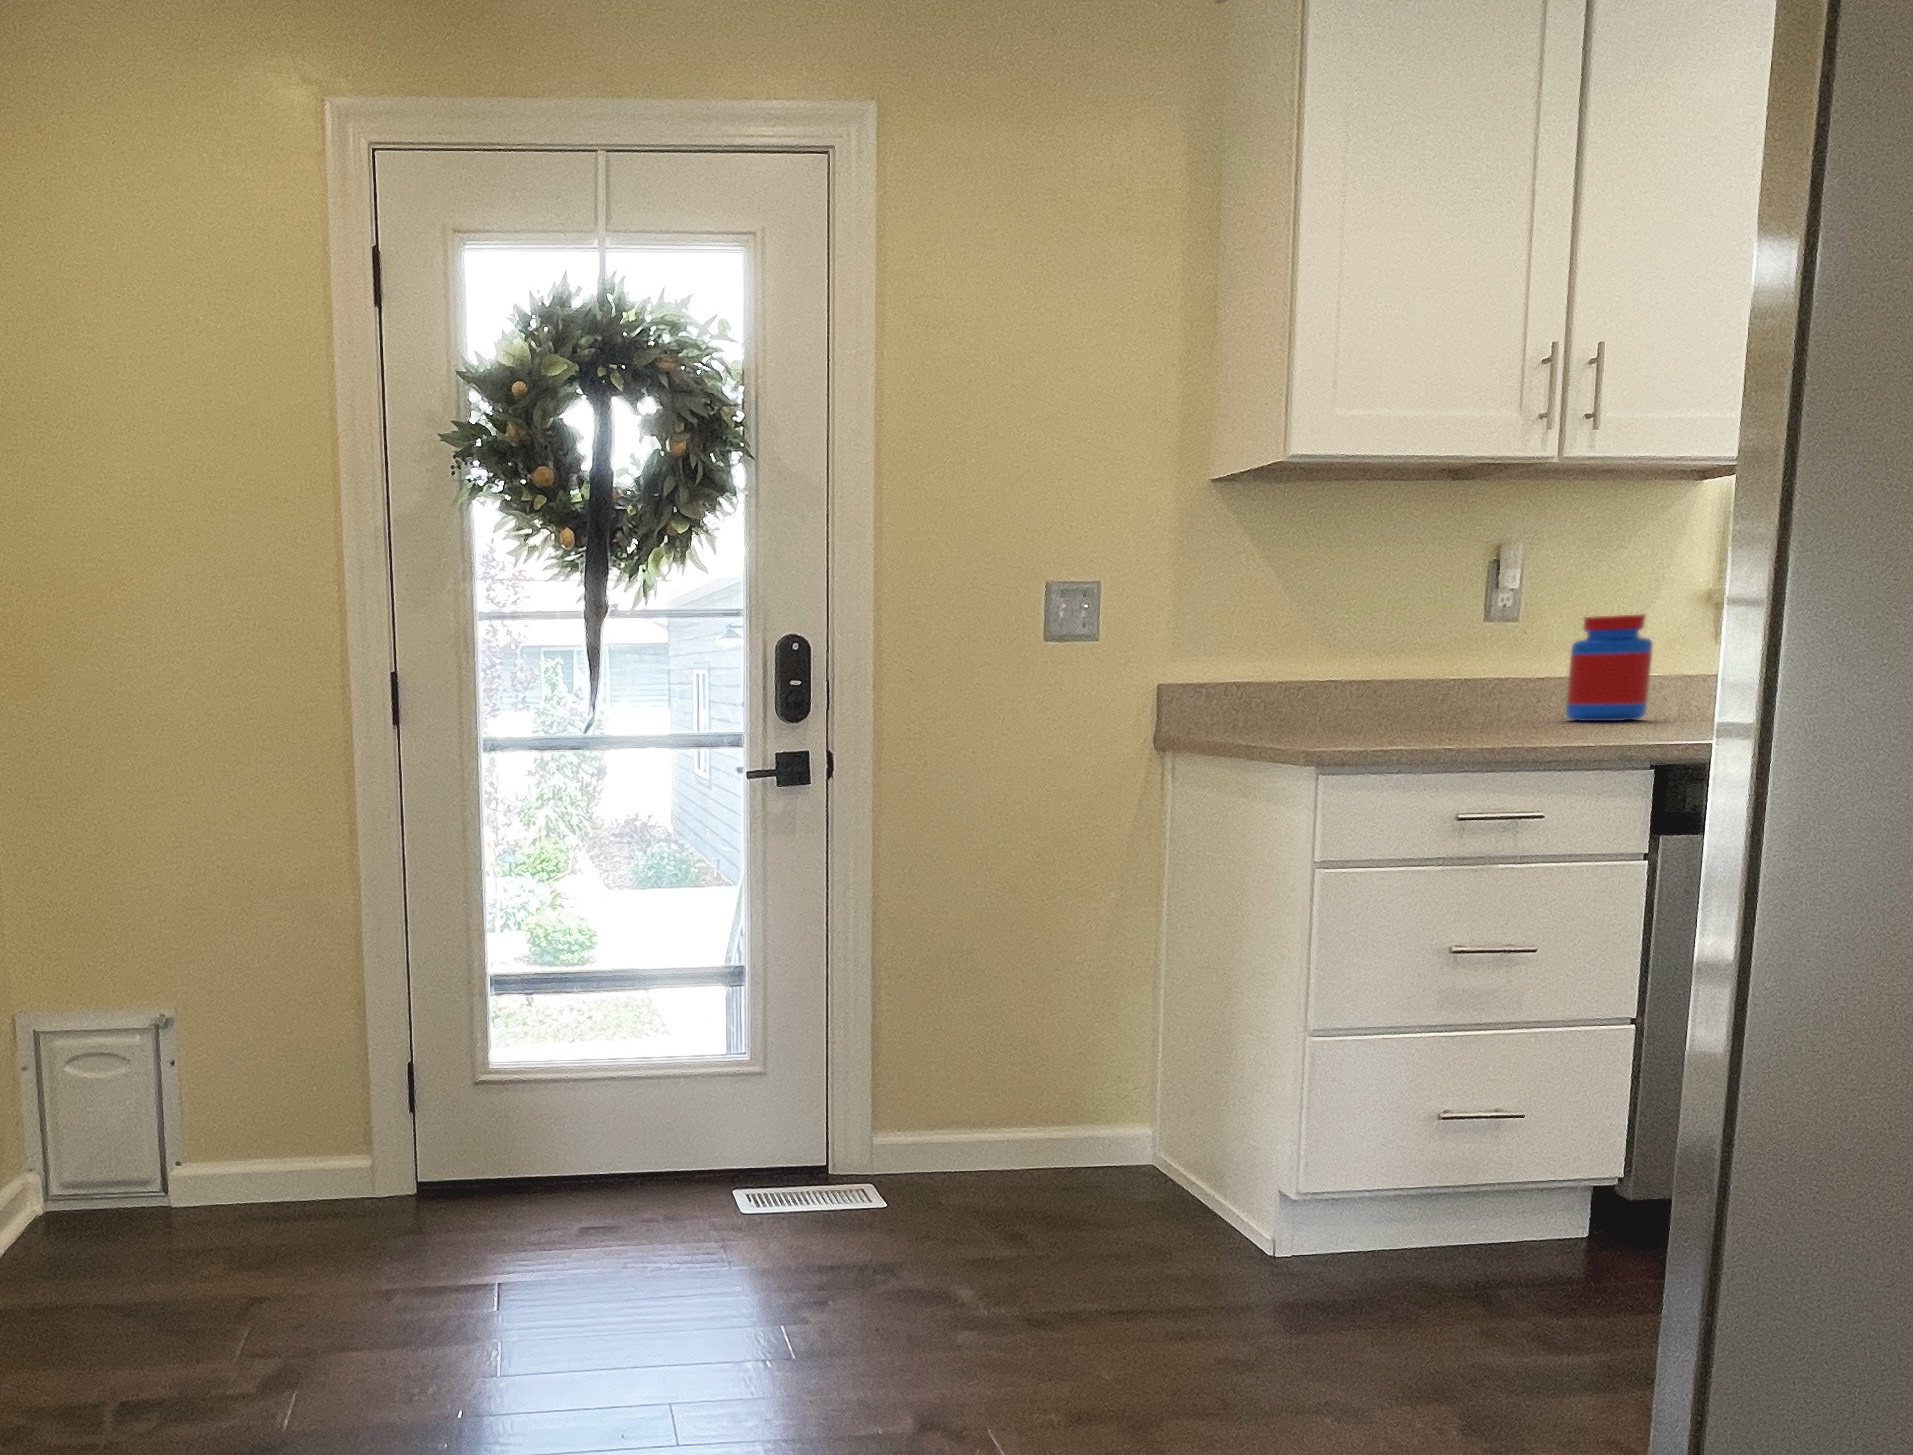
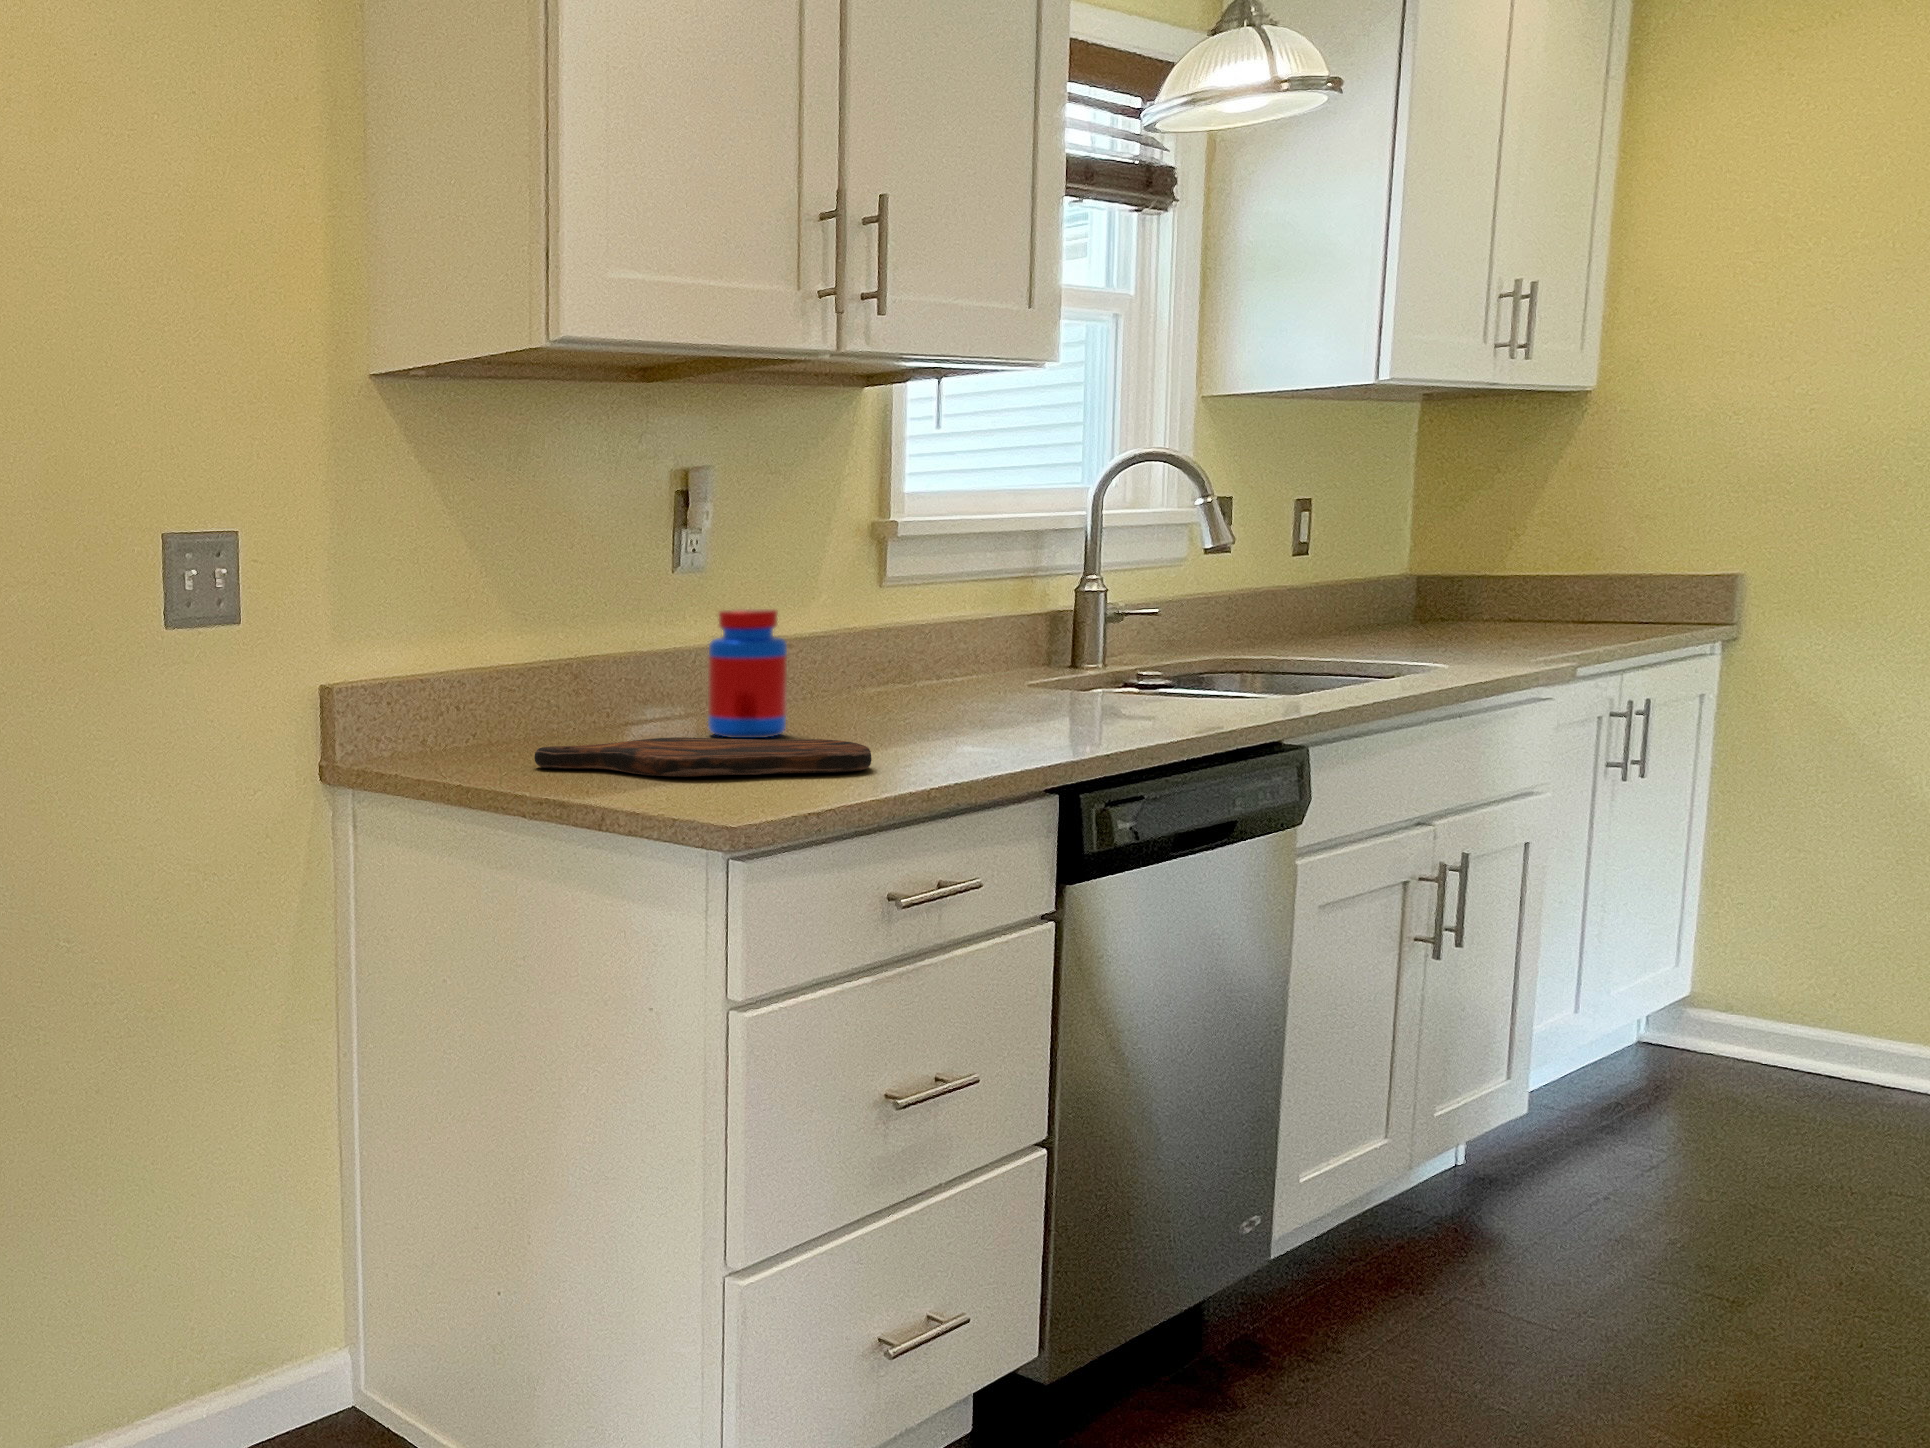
cutting board: none [1352,710,1662,731] -> present [535,737,872,777]

